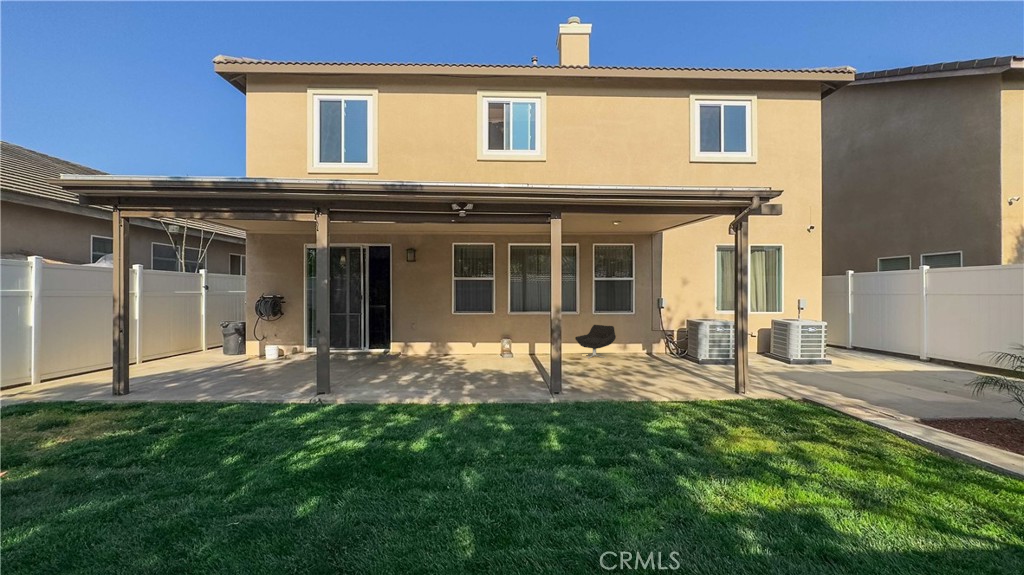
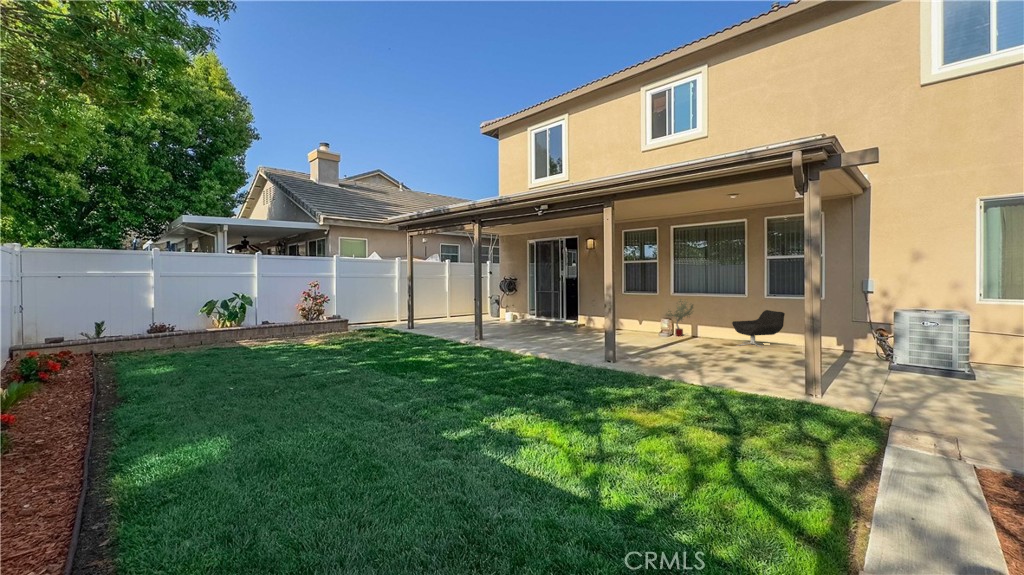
potted tree: none [508,317,539,355] -> present [666,299,693,336]

